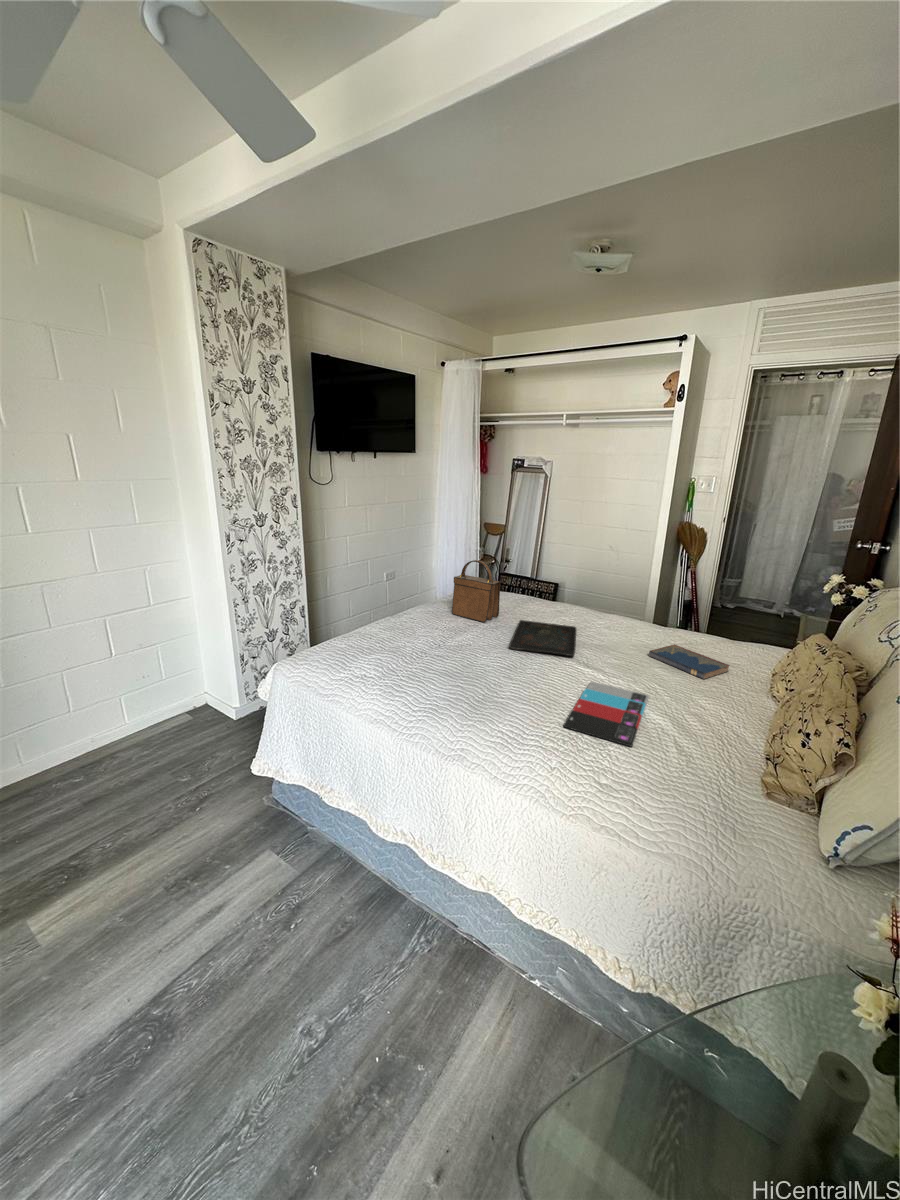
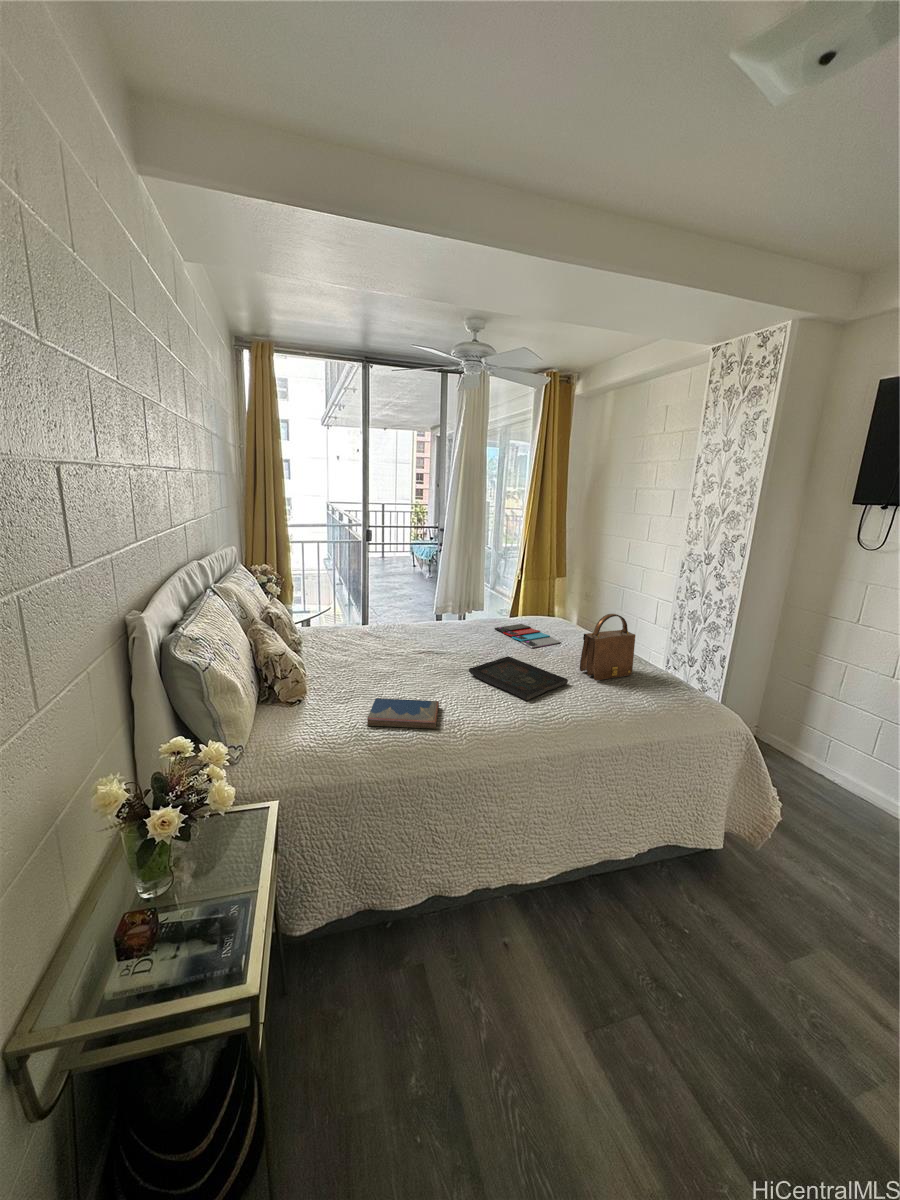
smartphone: present [563,682,649,747] -> present [494,624,561,648]

